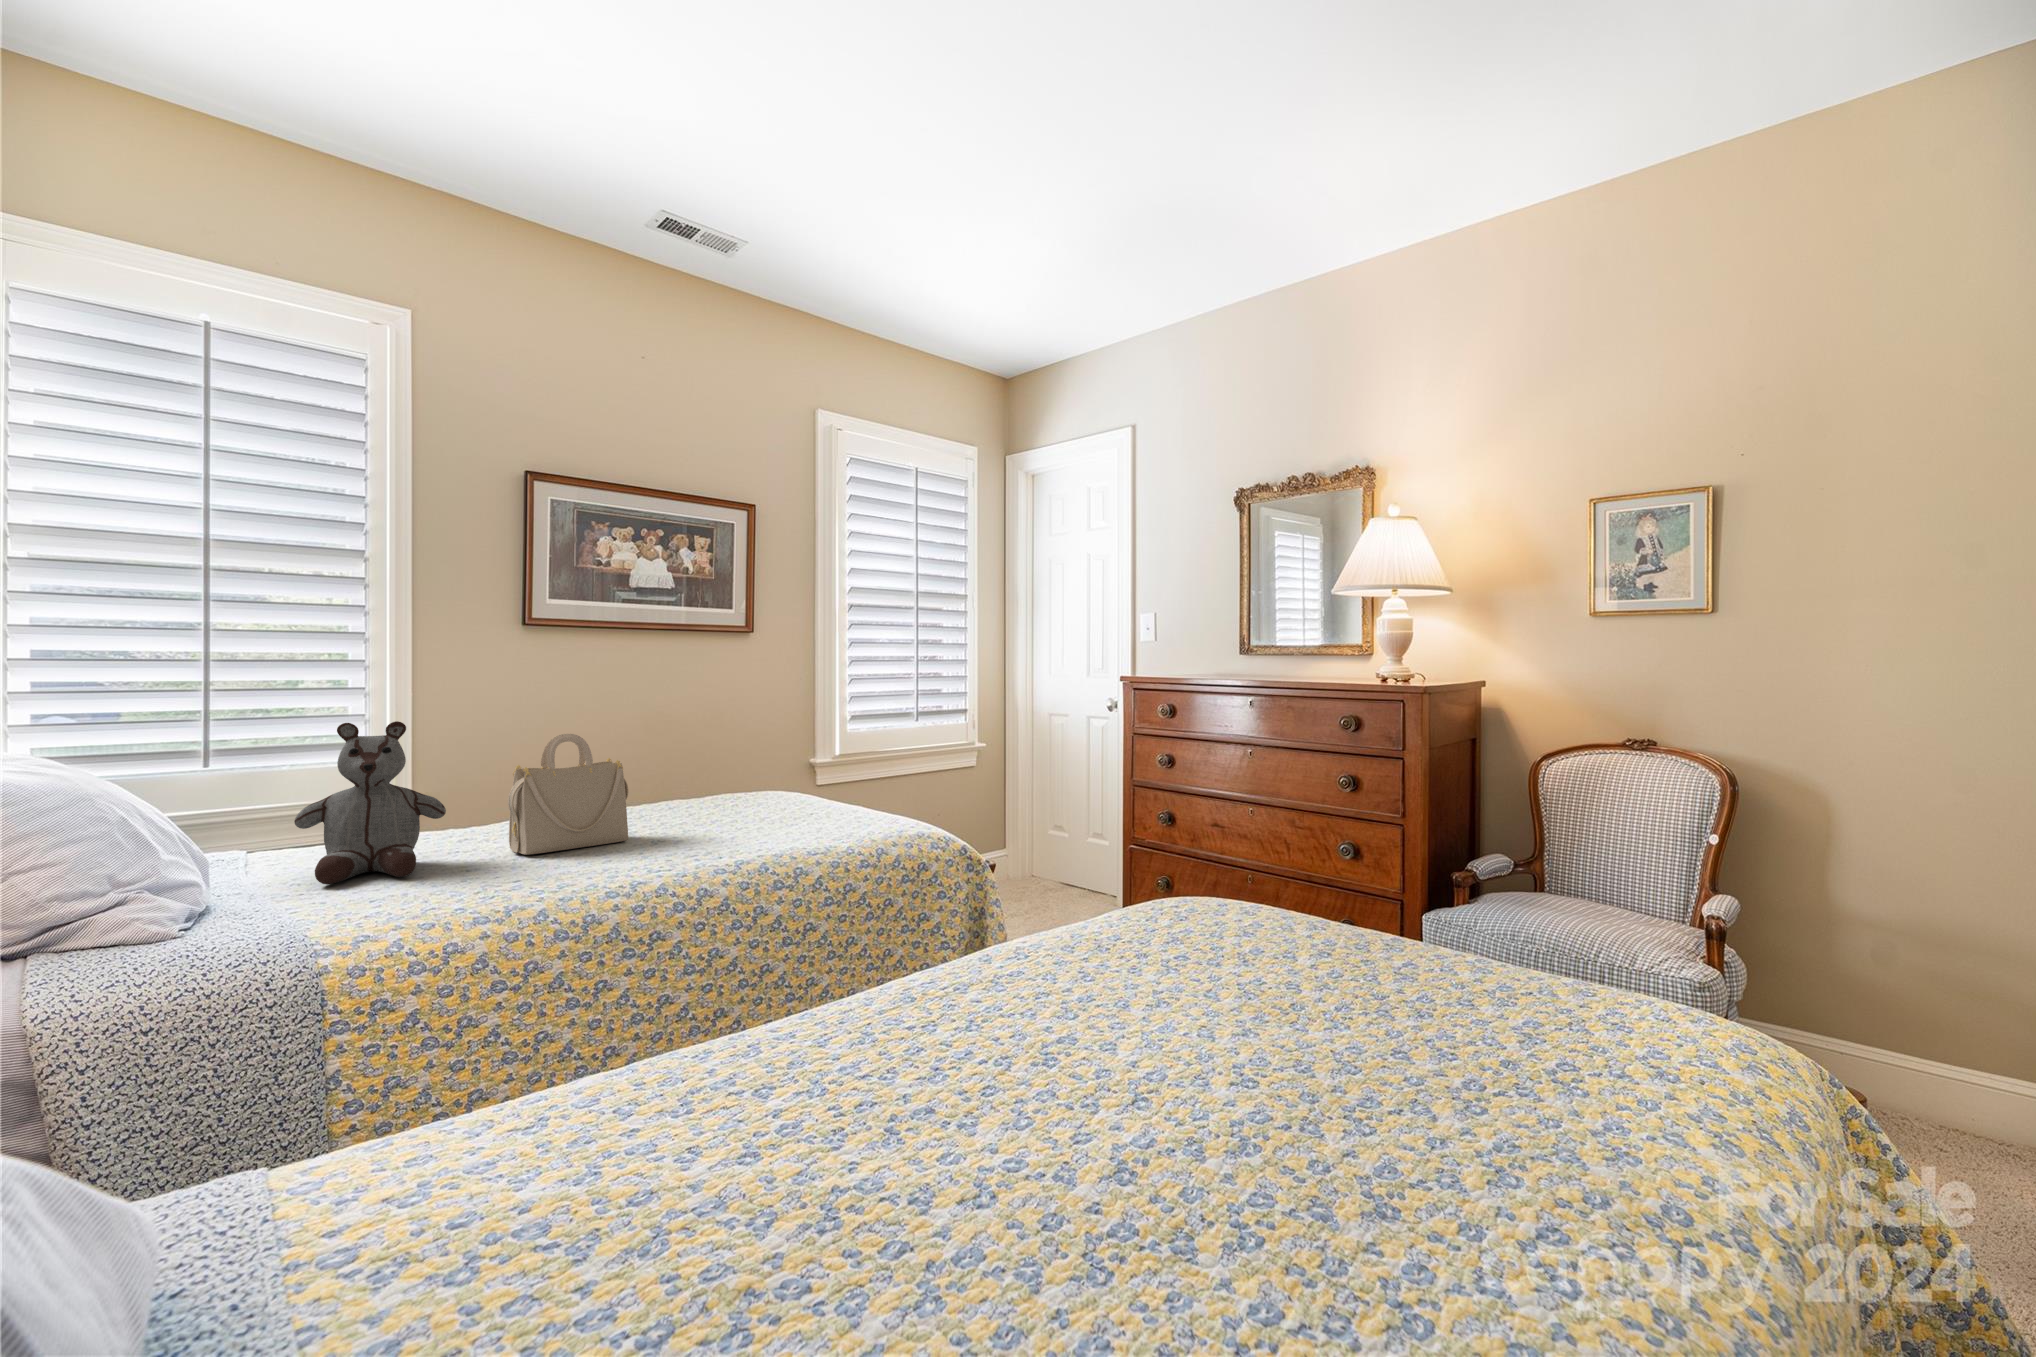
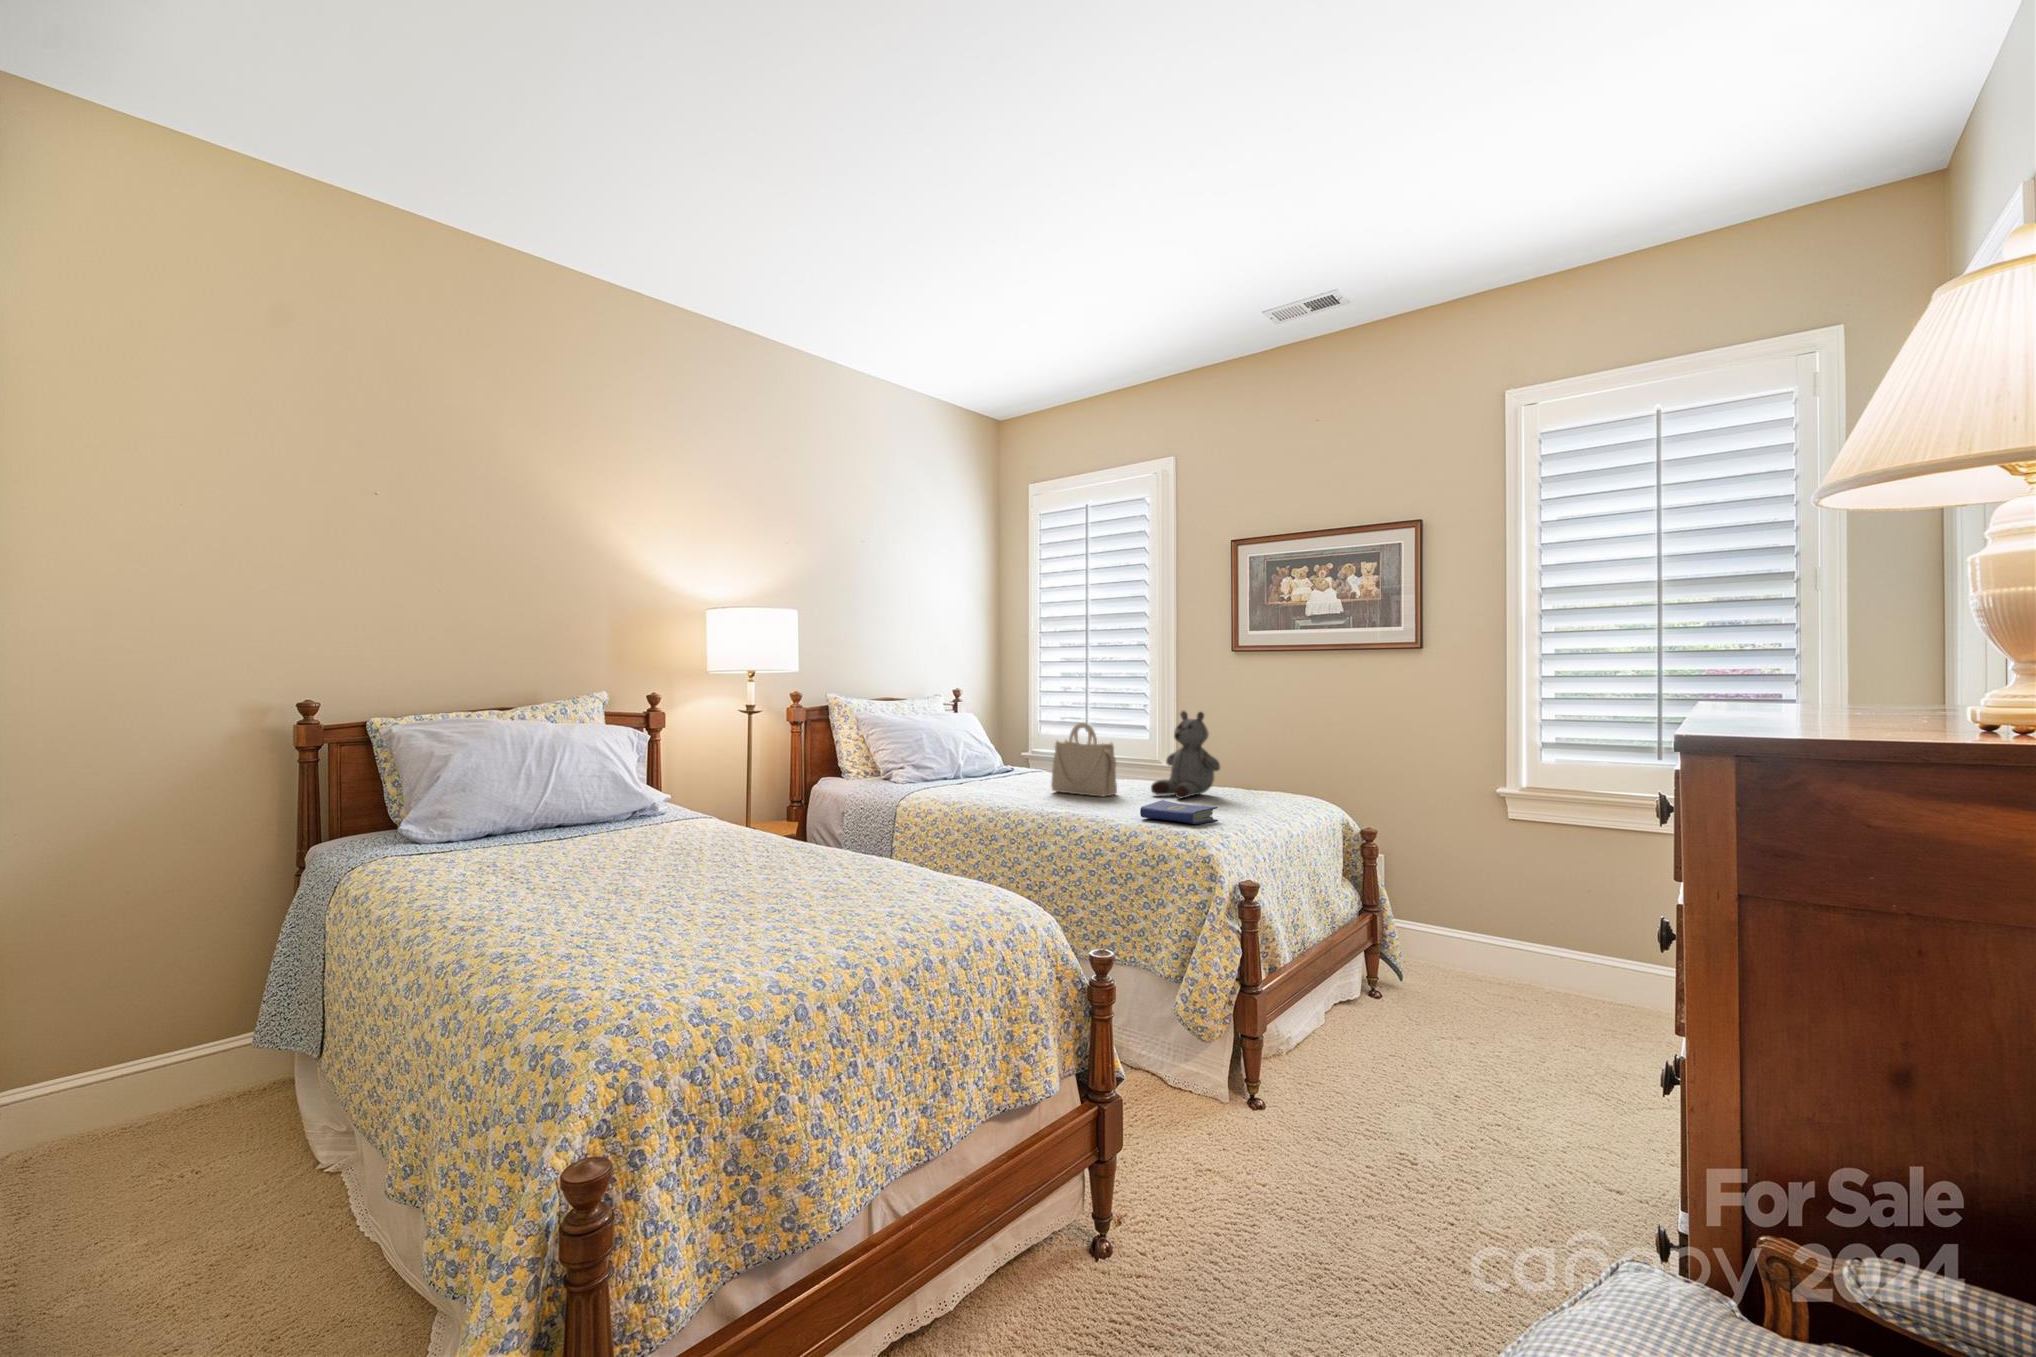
stuffed bear: present [294,721,446,884] -> present [1151,711,1220,799]
hardcover book: none [799,806,891,836] -> present [1140,800,1218,824]

